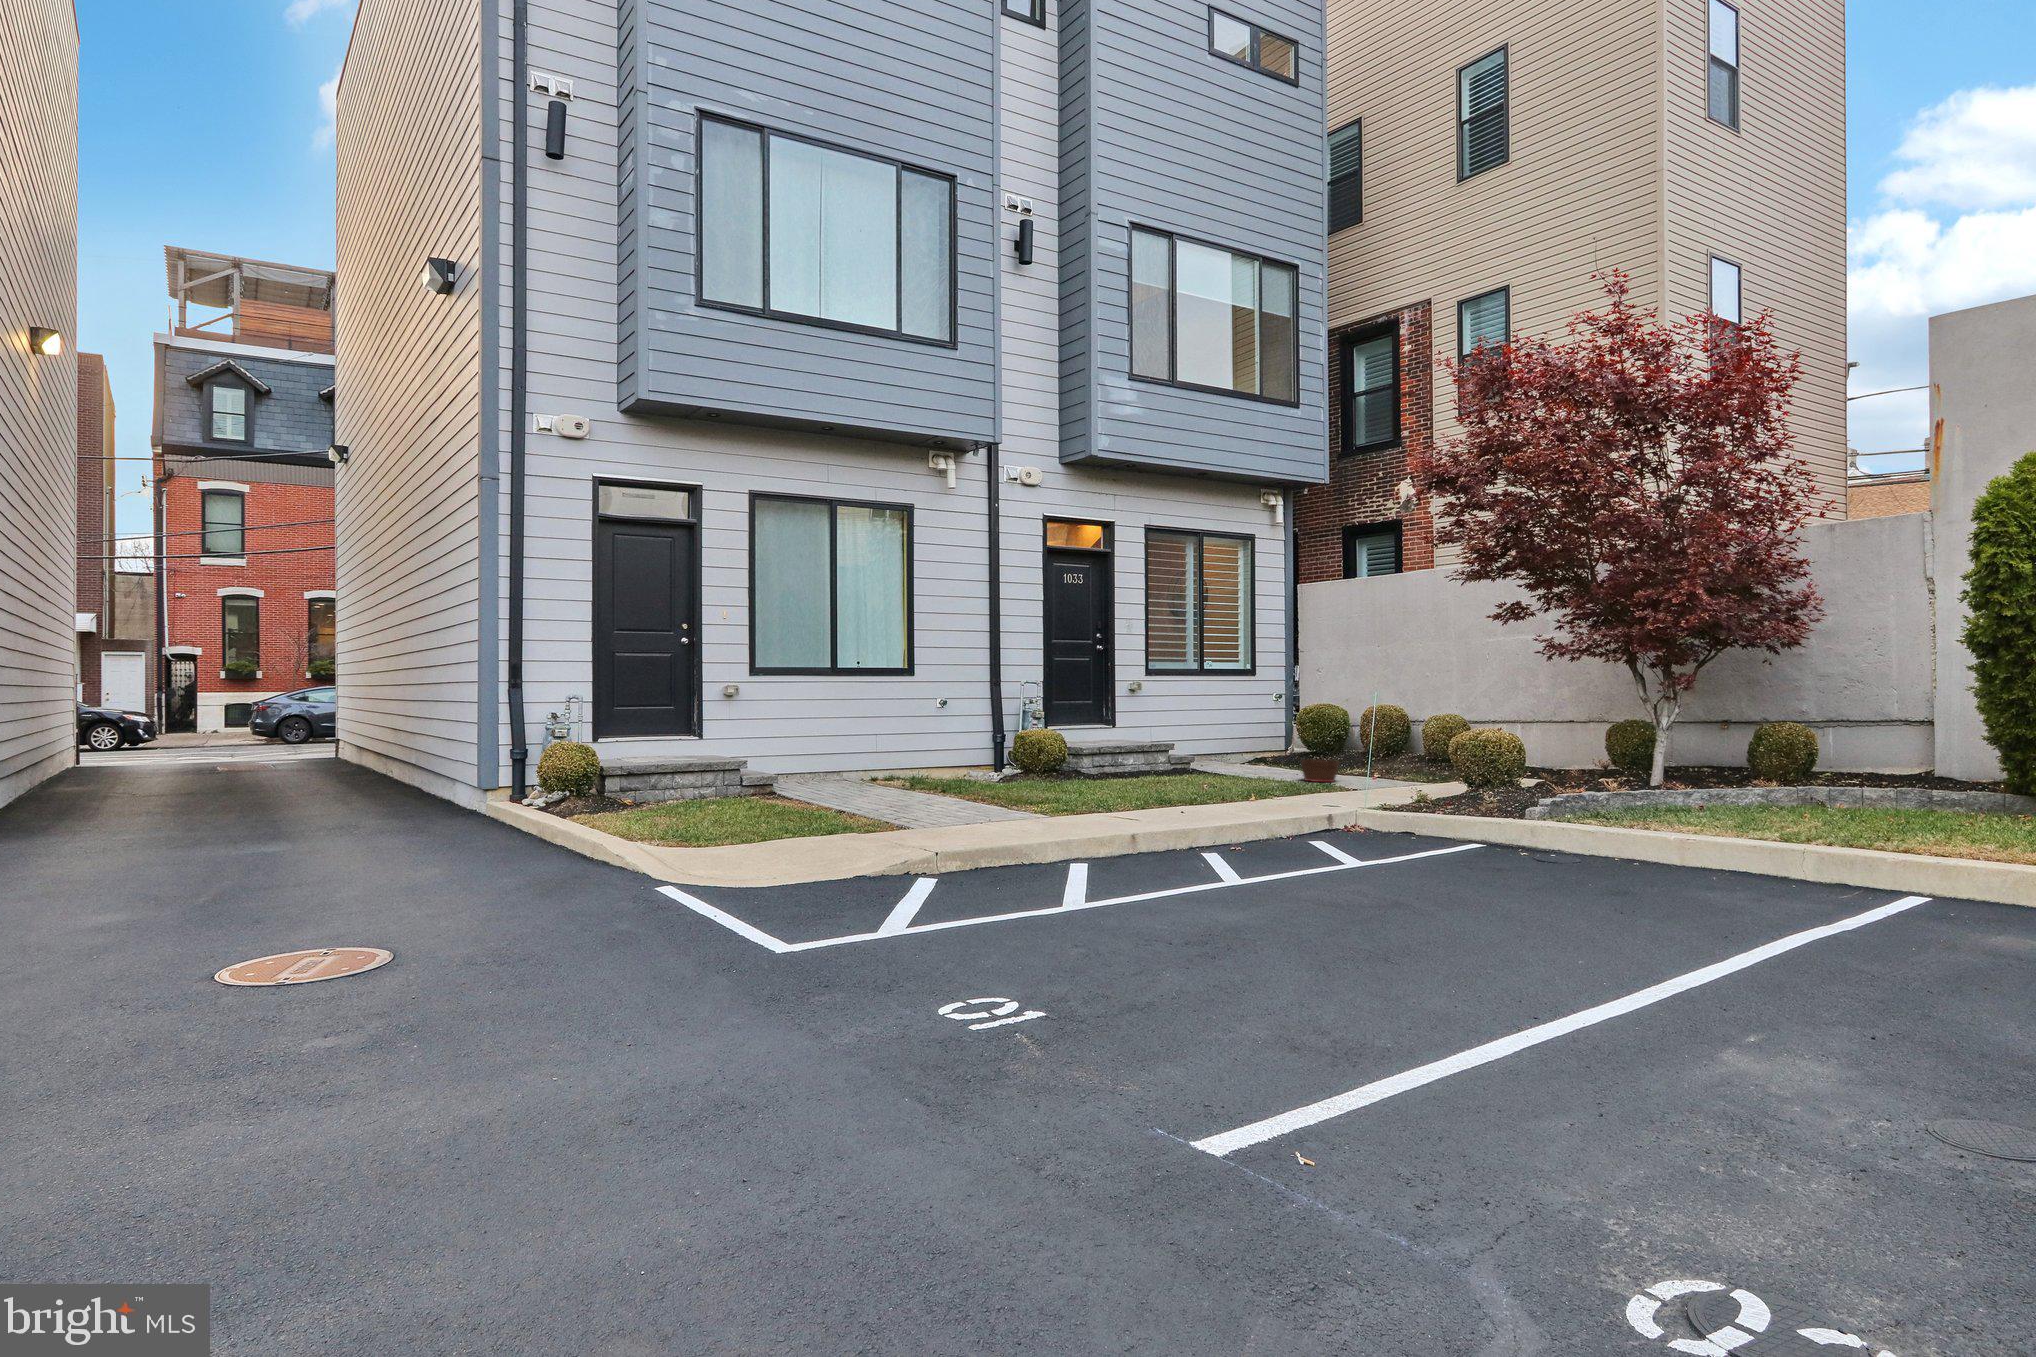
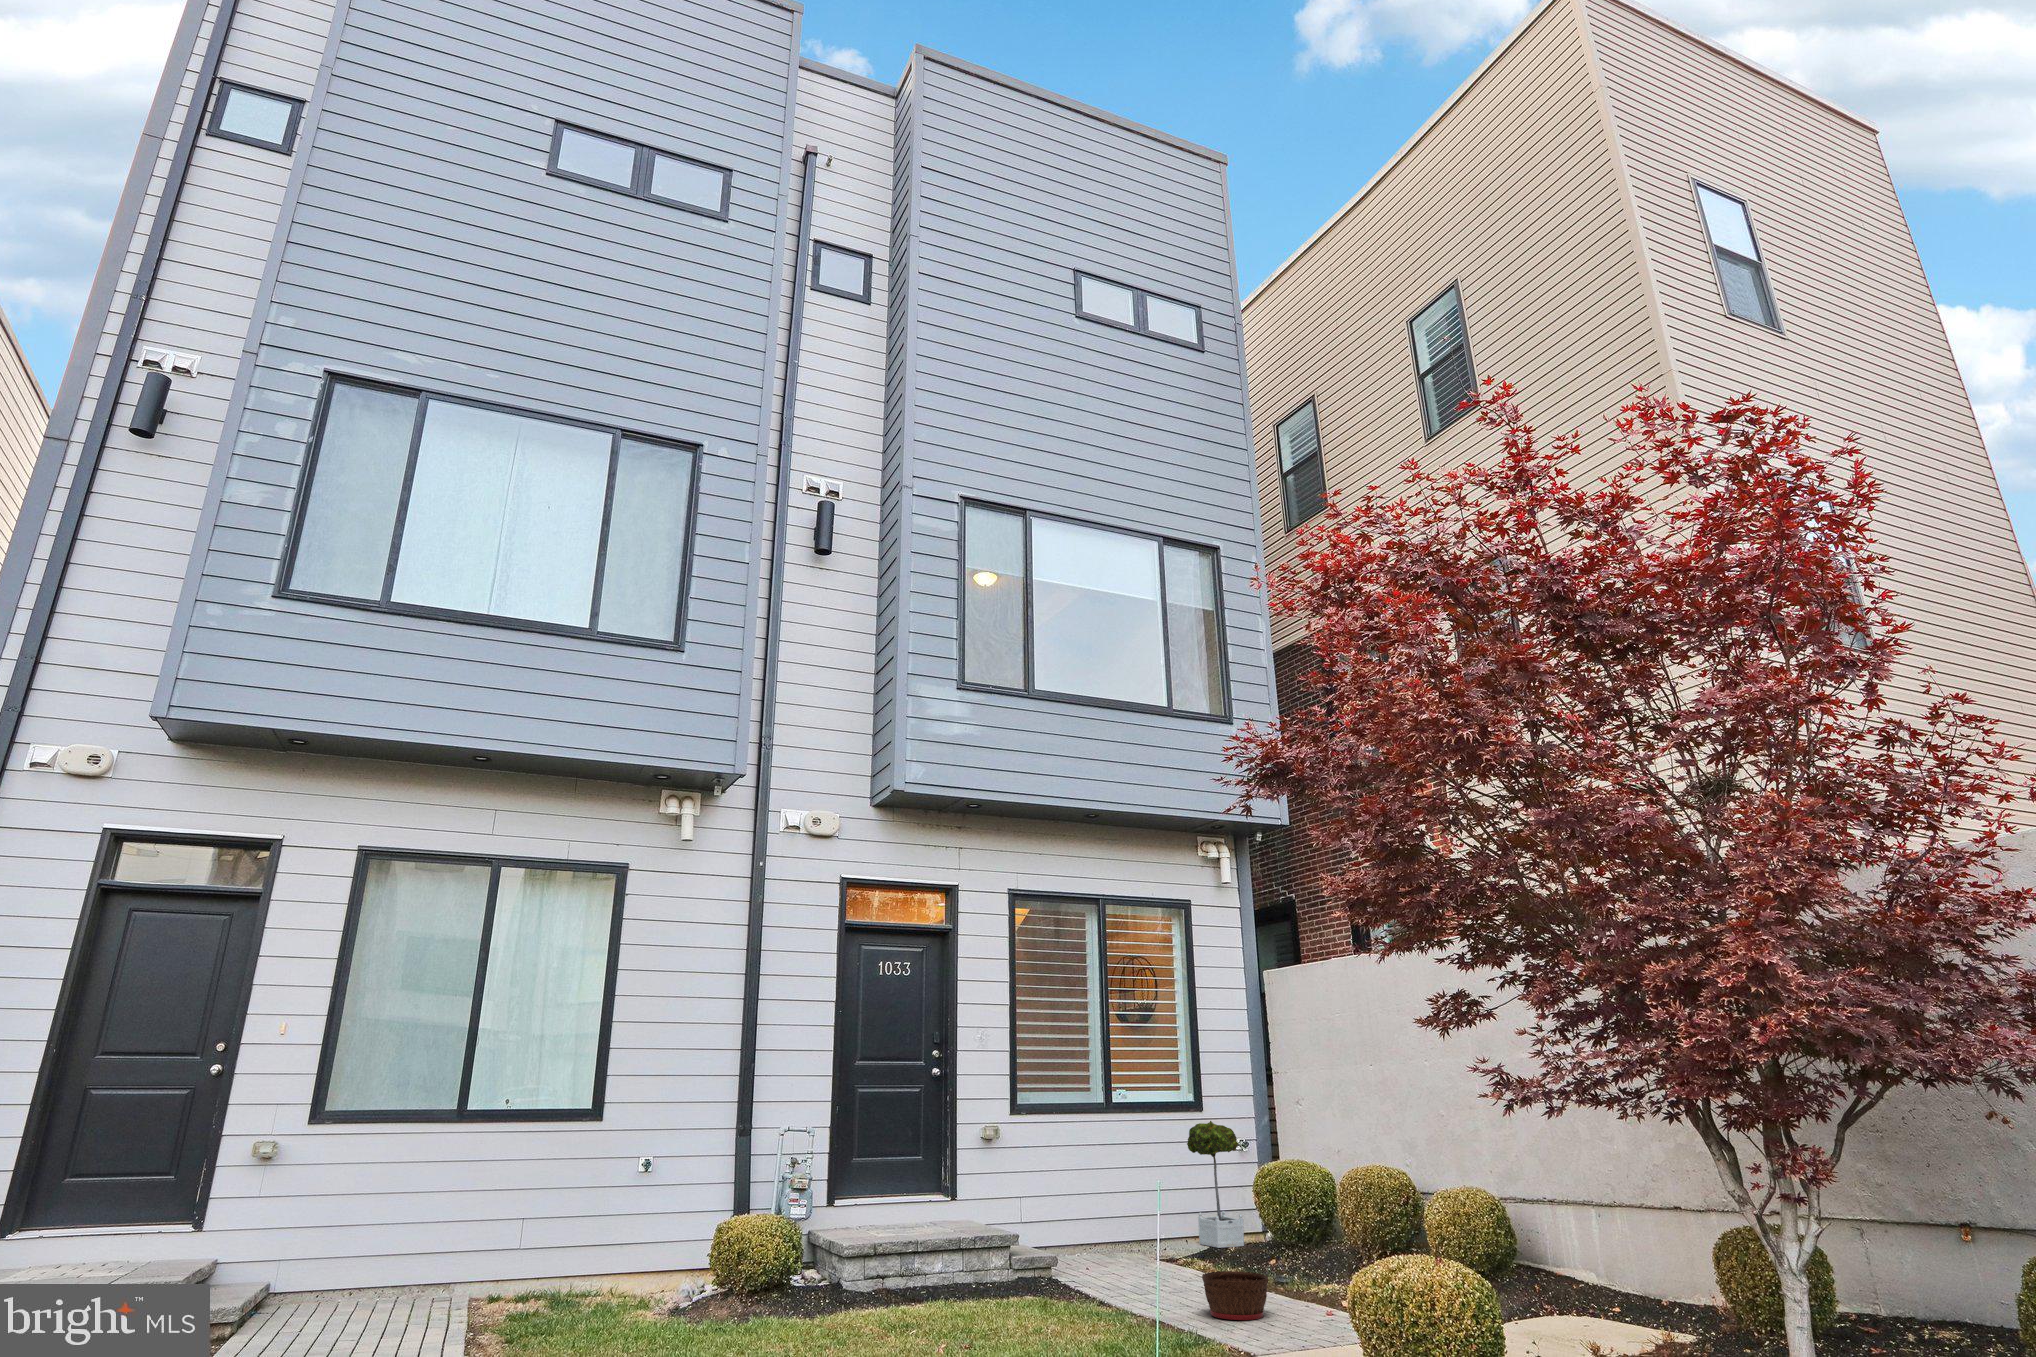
potted tree: none [1245,684,1279,759] -> present [1187,1121,1244,1248]

